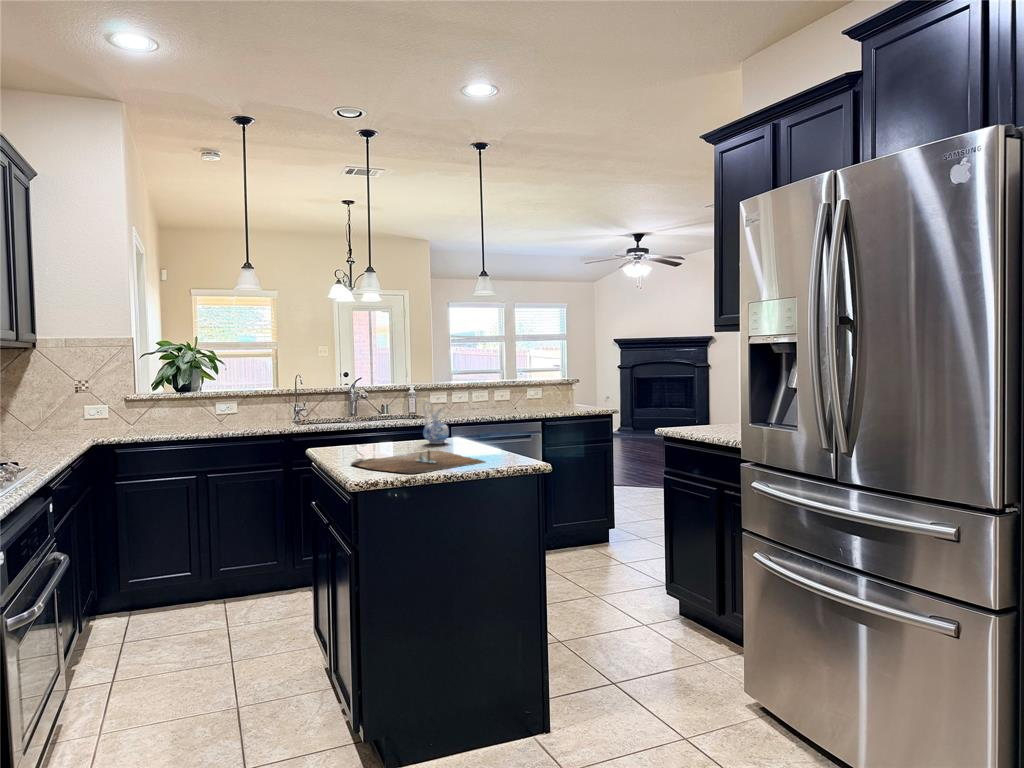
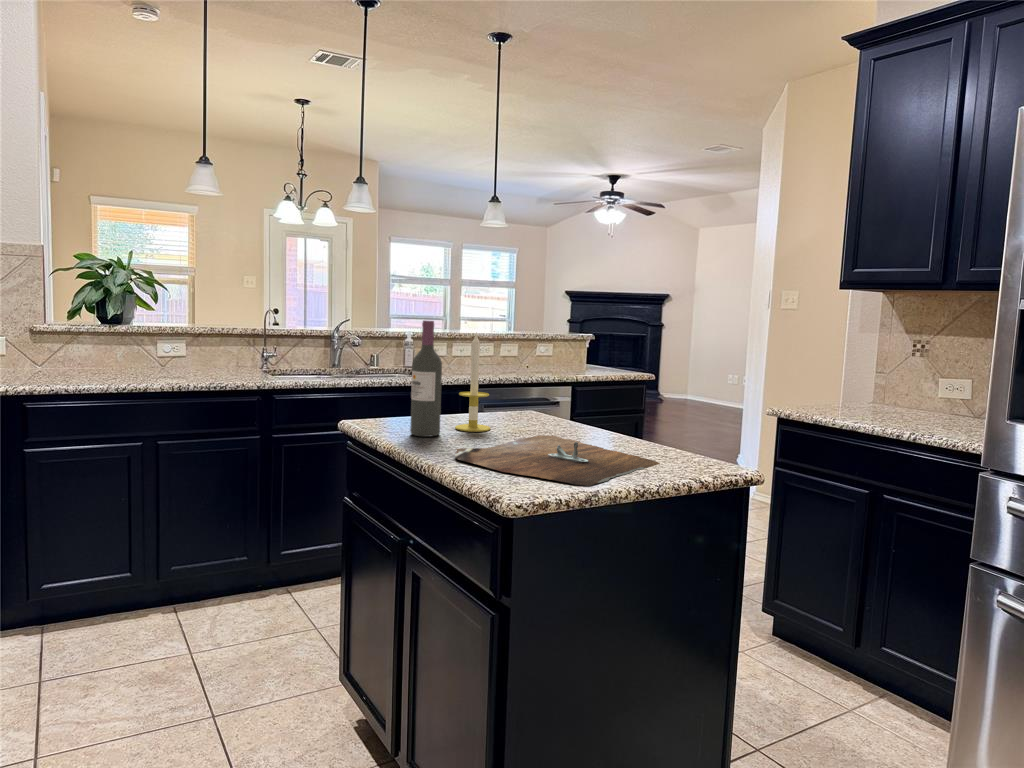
wine bottle: none [342,375,364,454] -> present [410,320,442,437]
candle: none [380,381,405,451] -> present [455,334,491,432]
ceramic pitcher: present [423,401,449,444] -> none [504,361,539,421]

